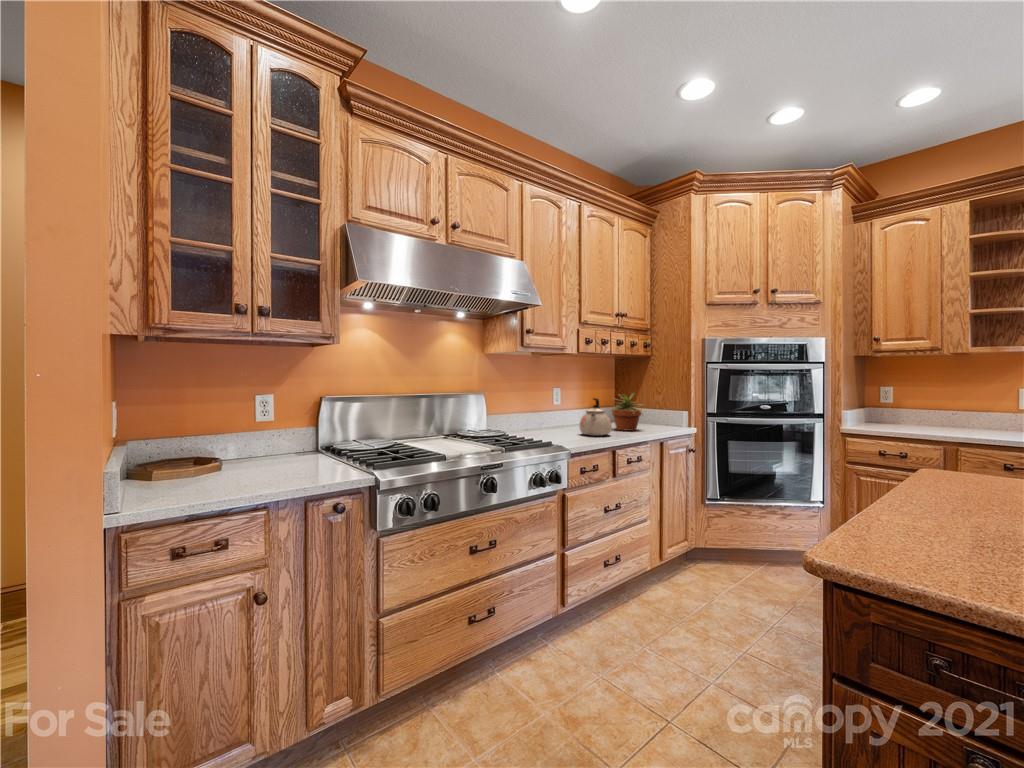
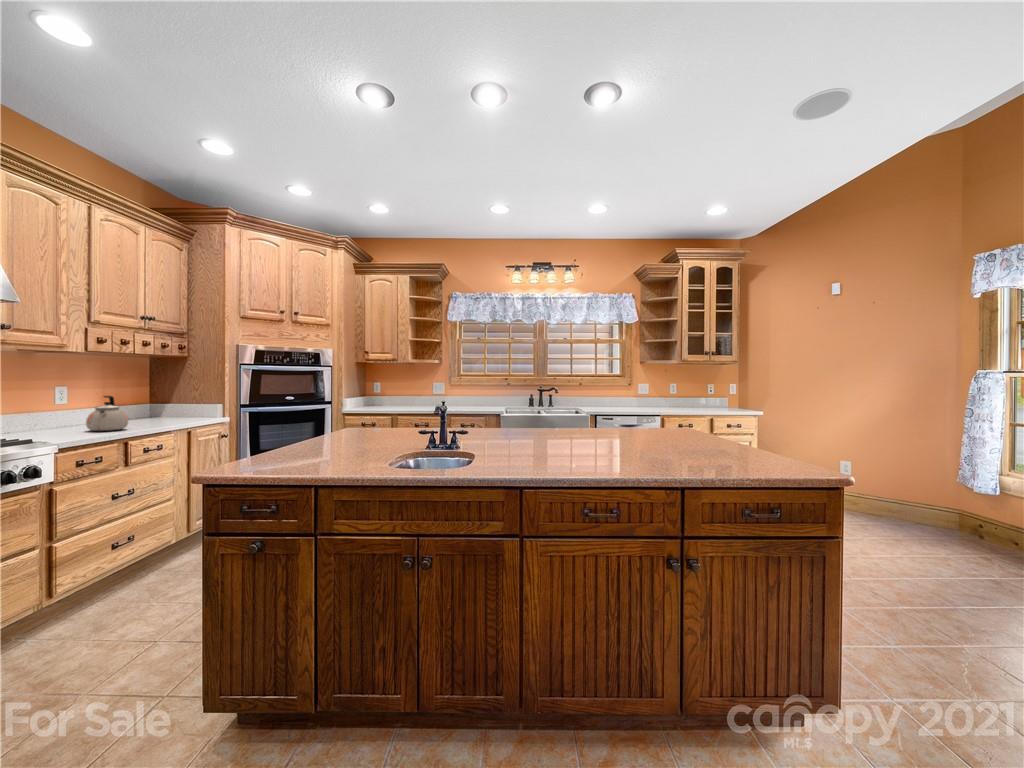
potted plant: present [612,395,642,431] -> none [129,389,179,424]

